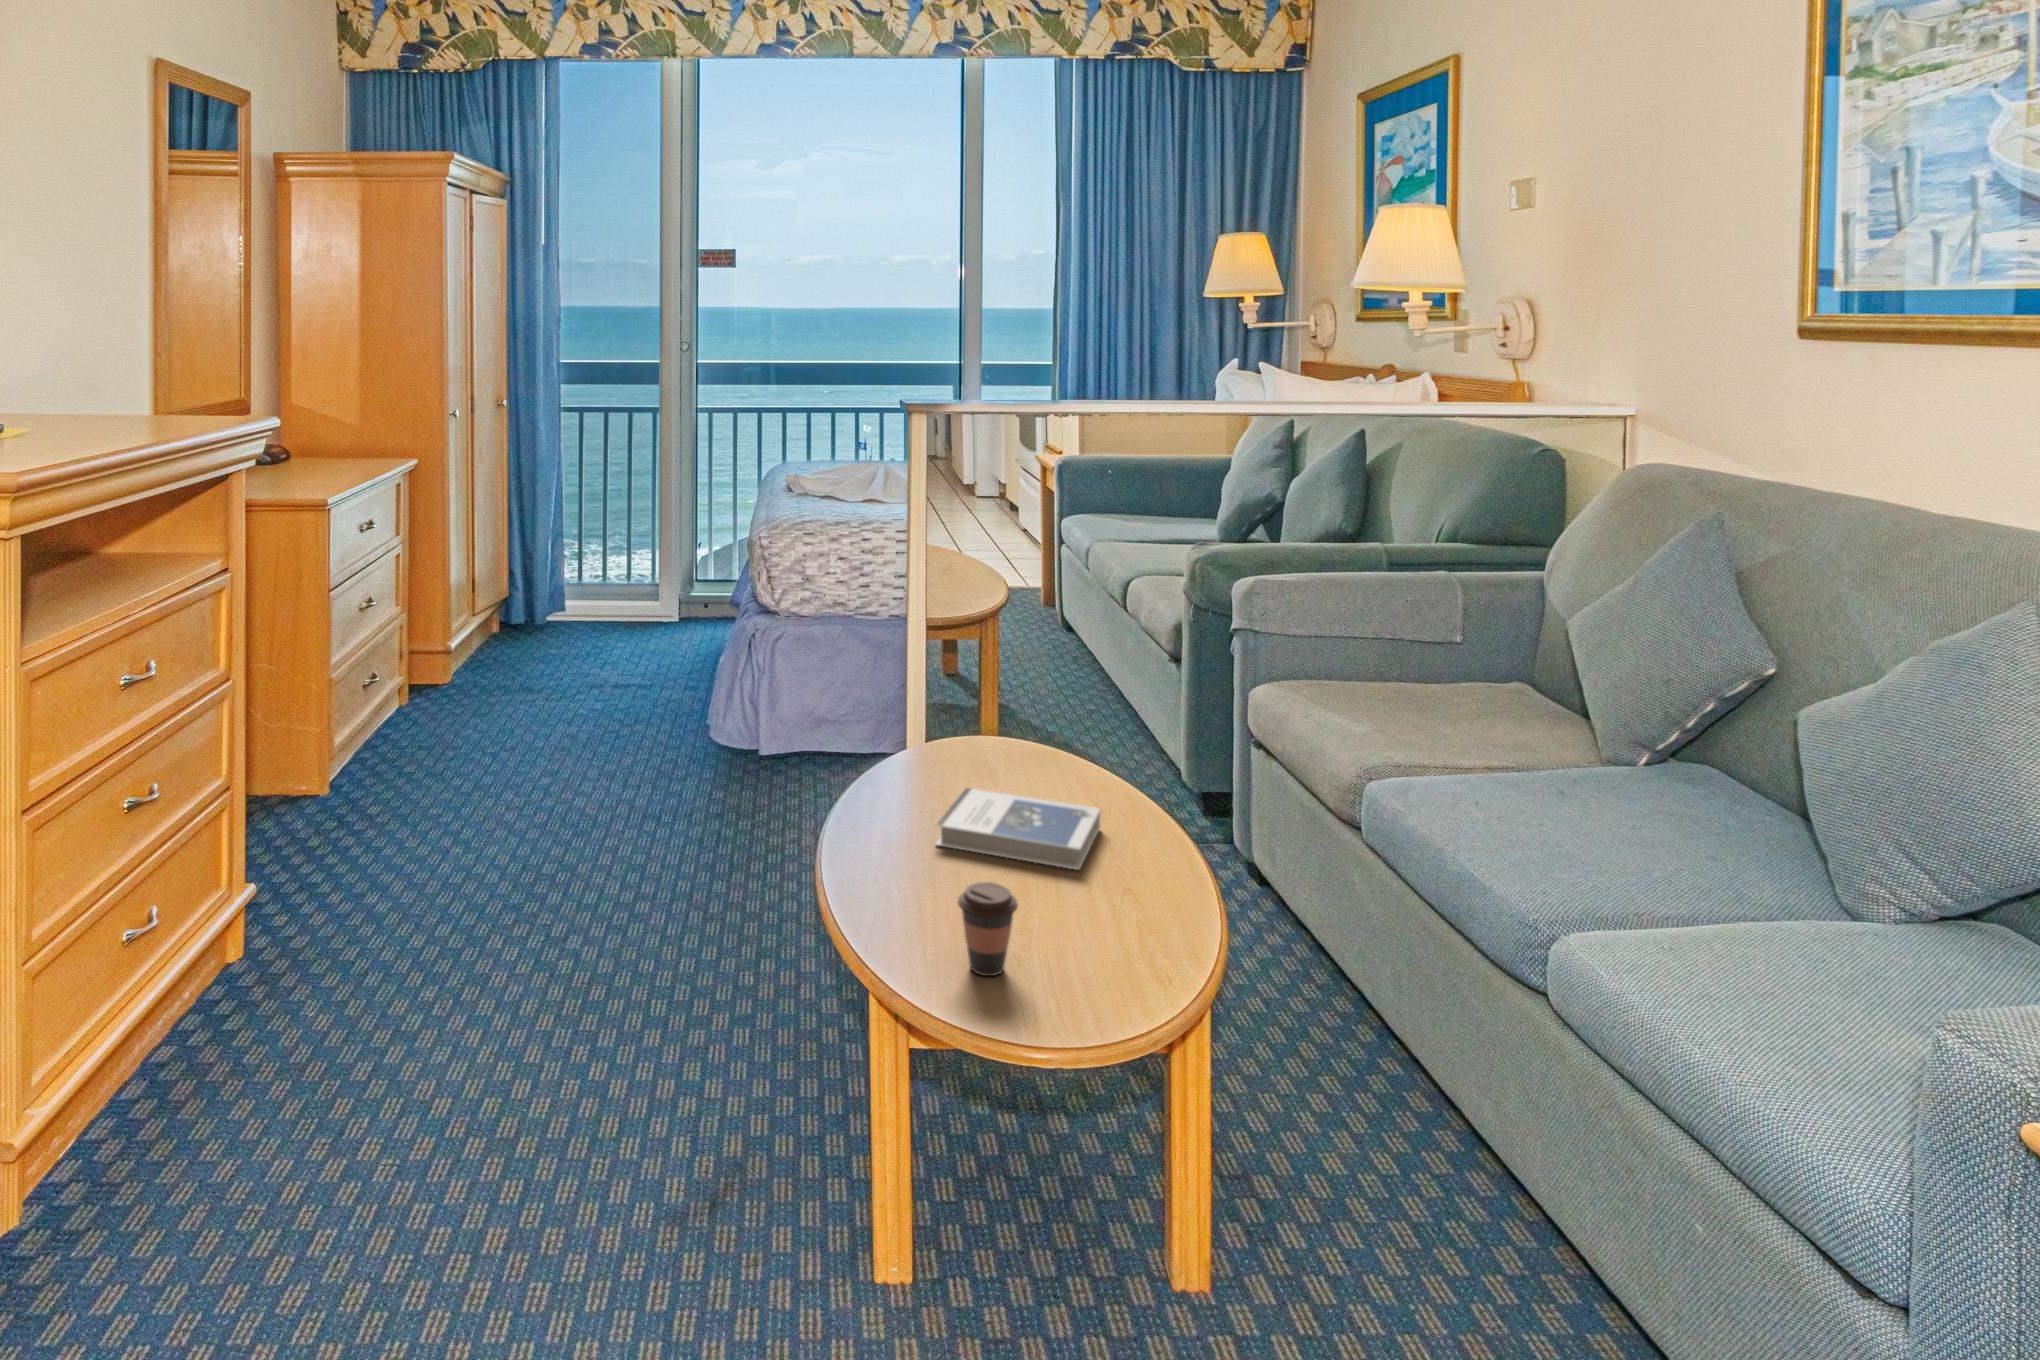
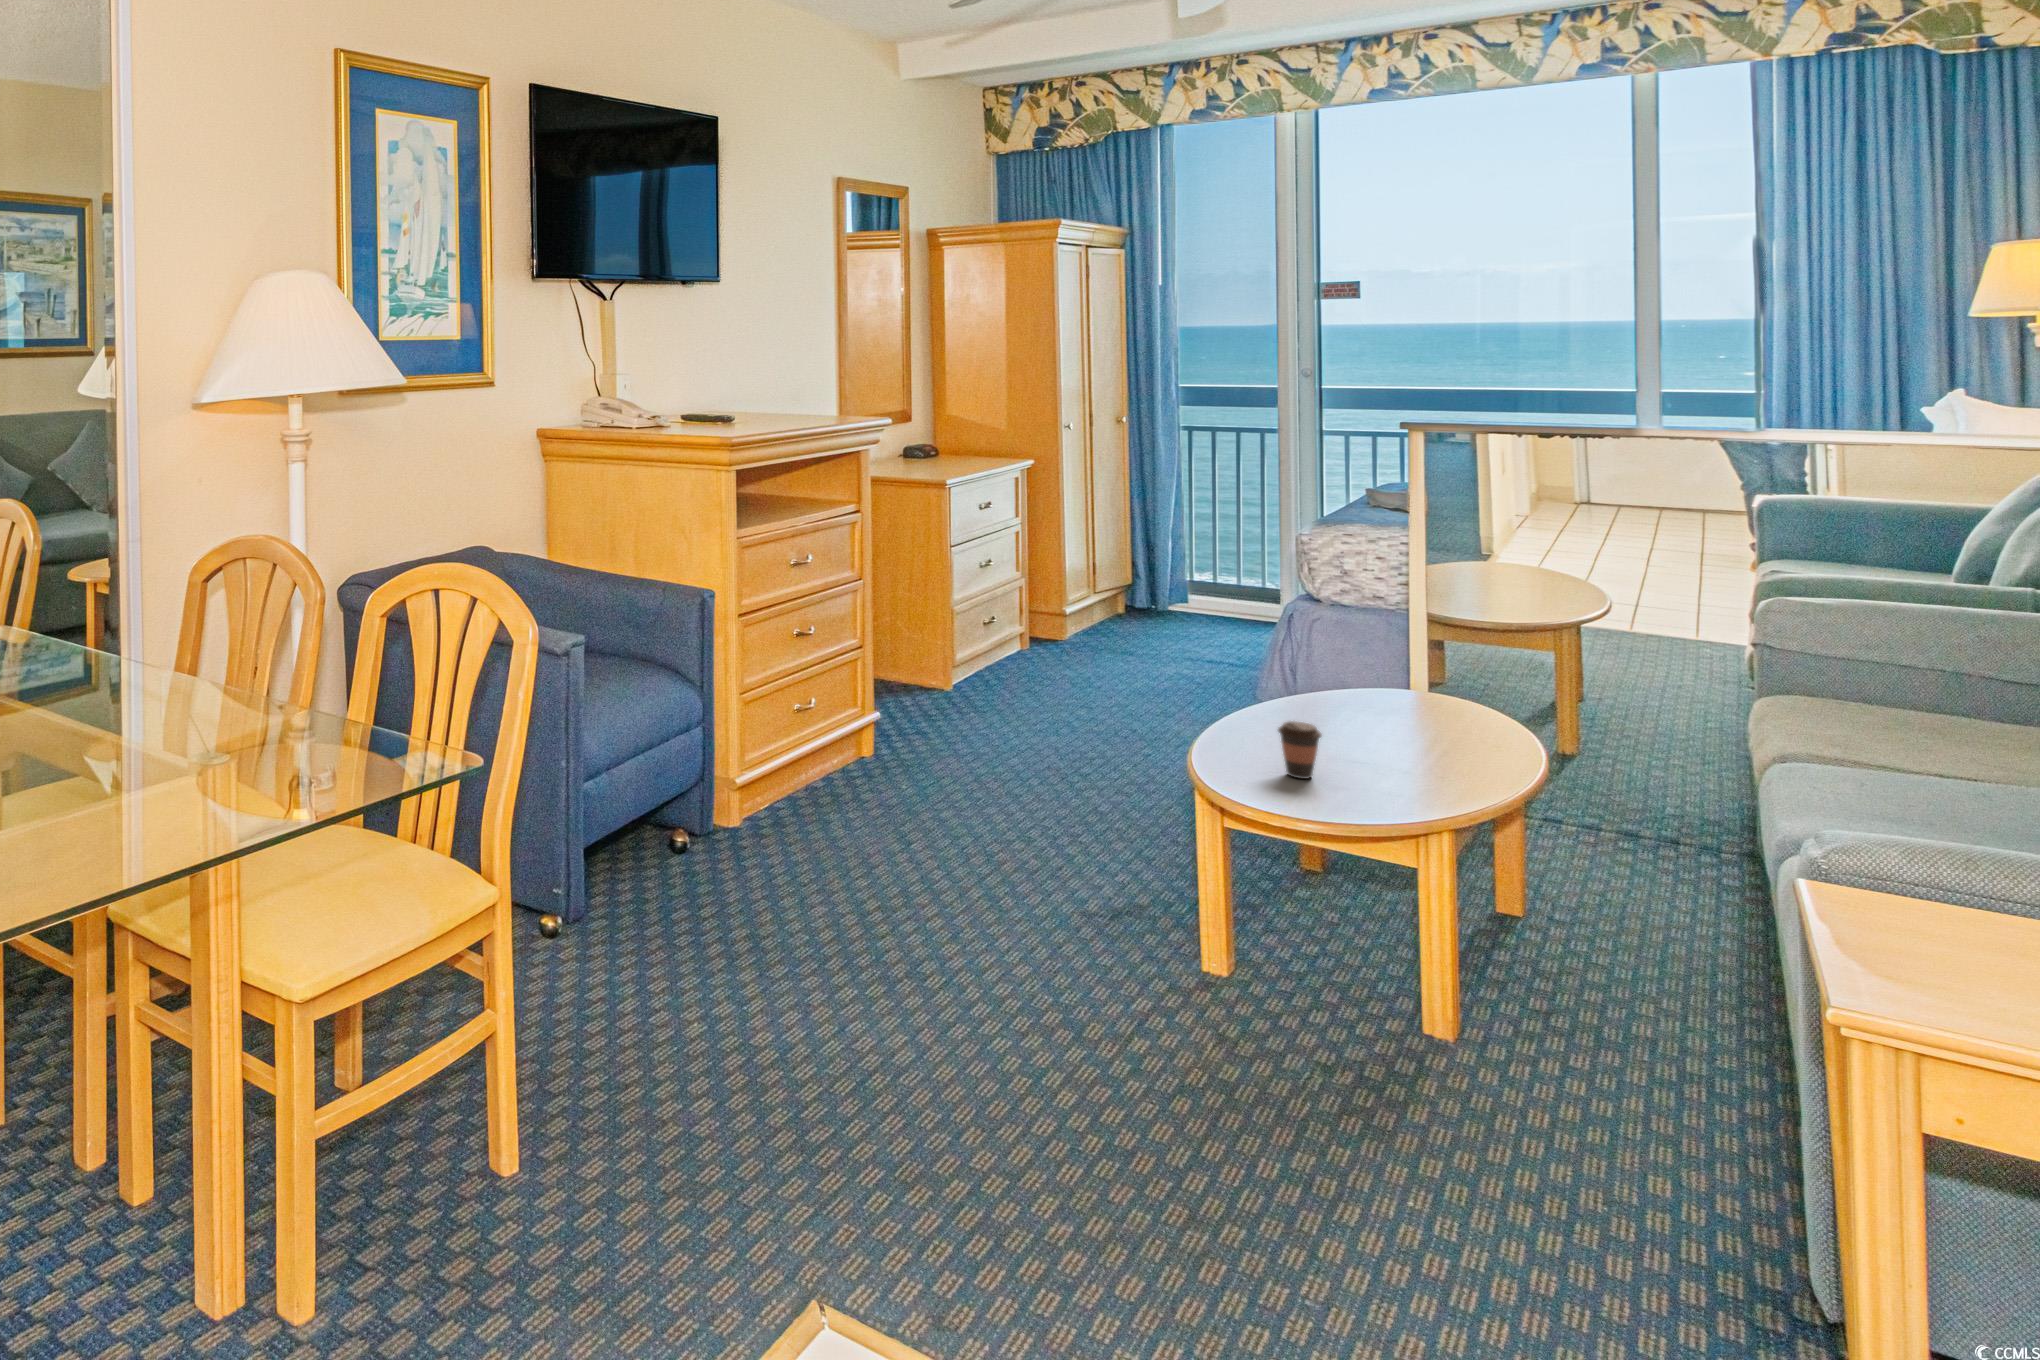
hardback book: present [936,788,1101,870] -> none [1321,703,1476,757]

